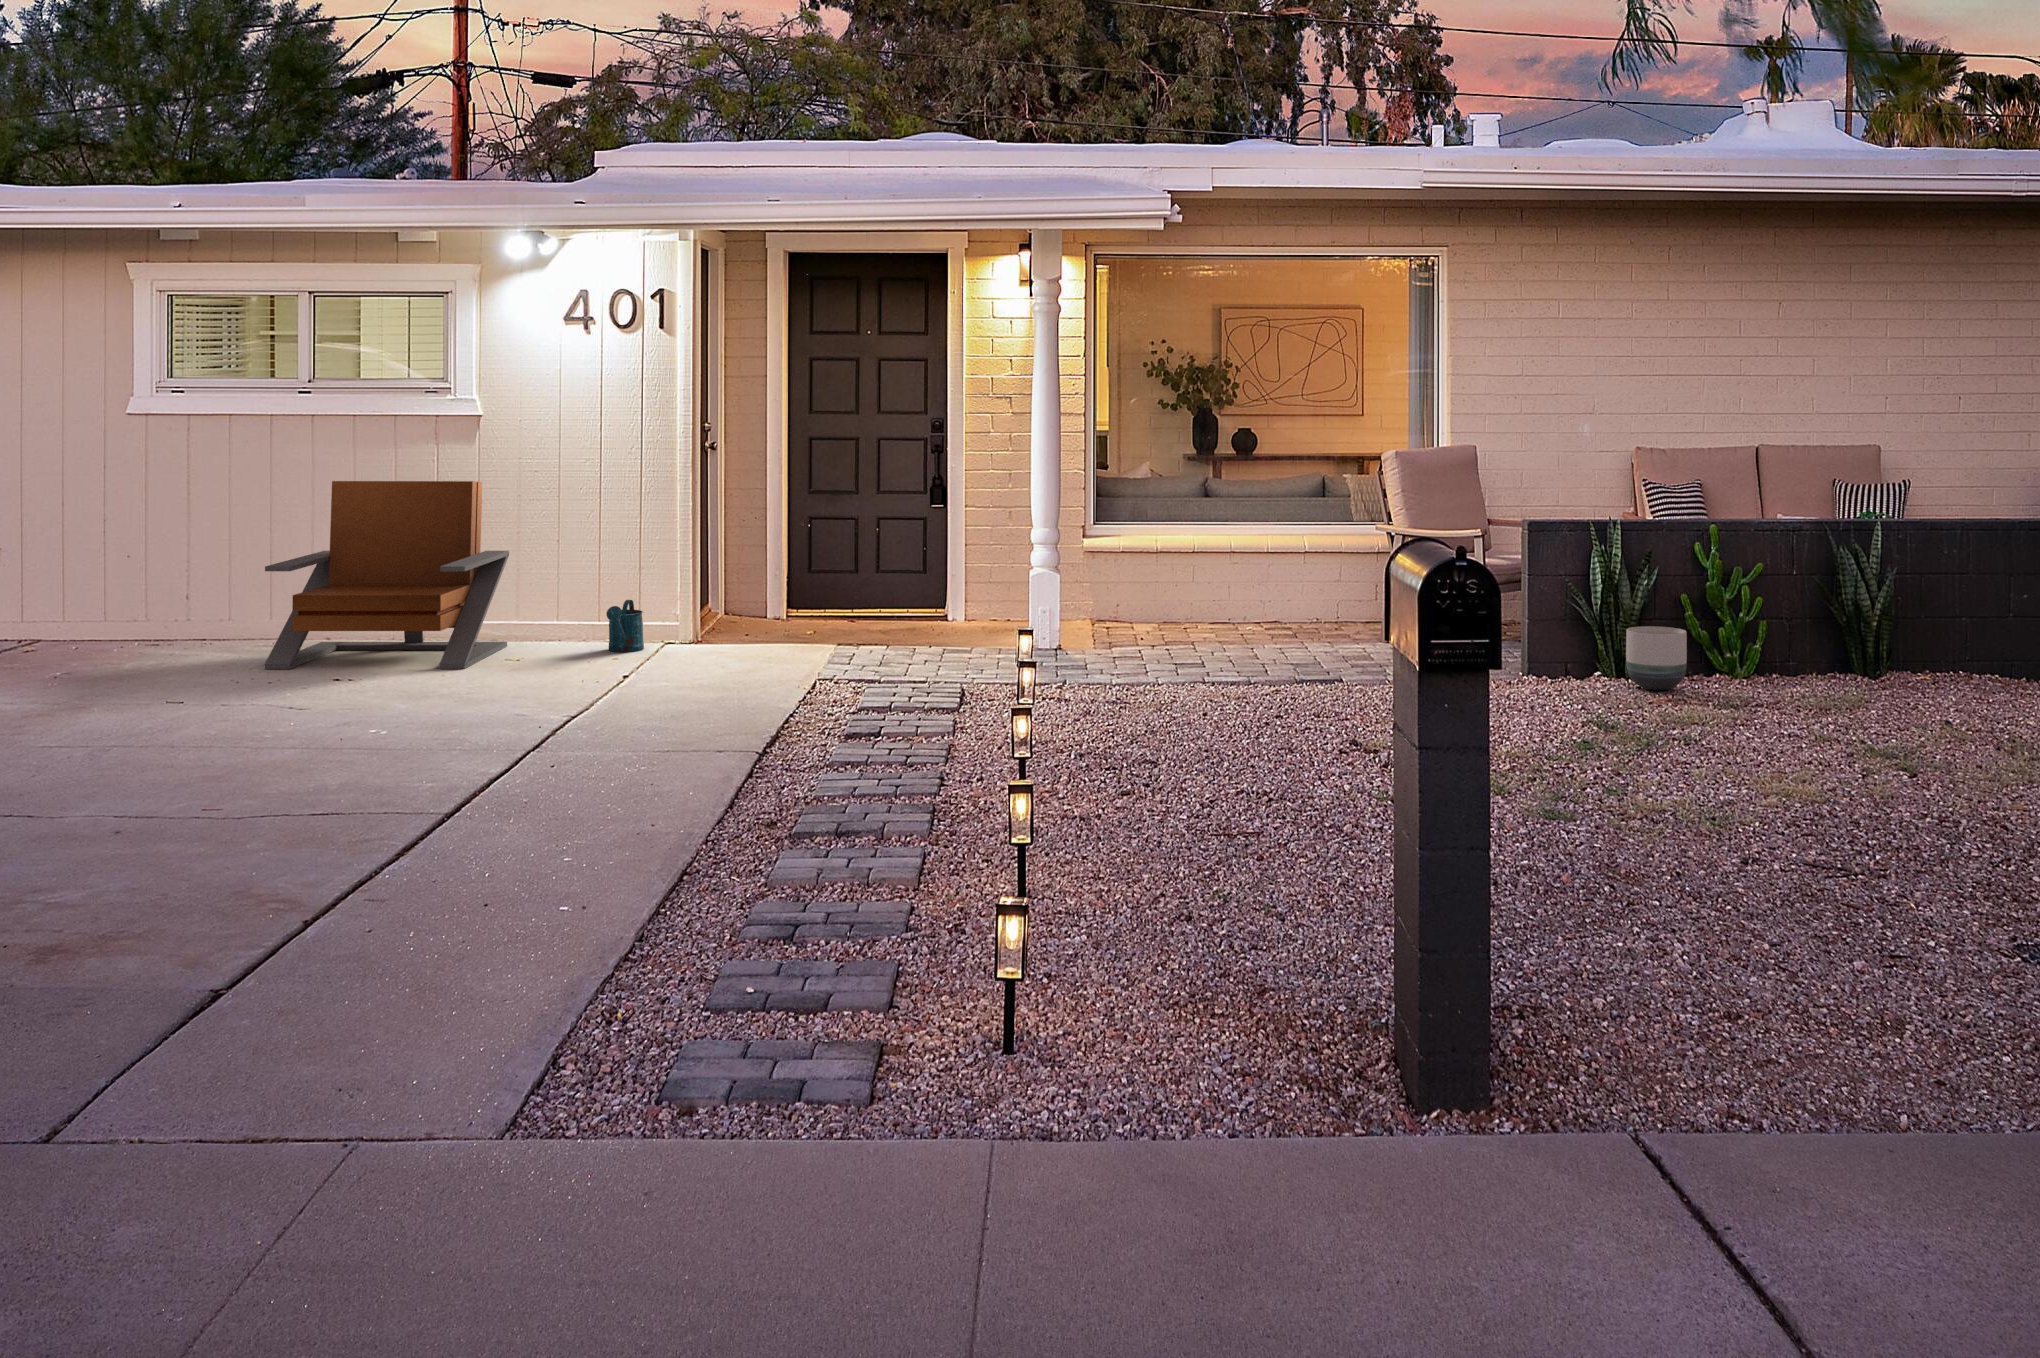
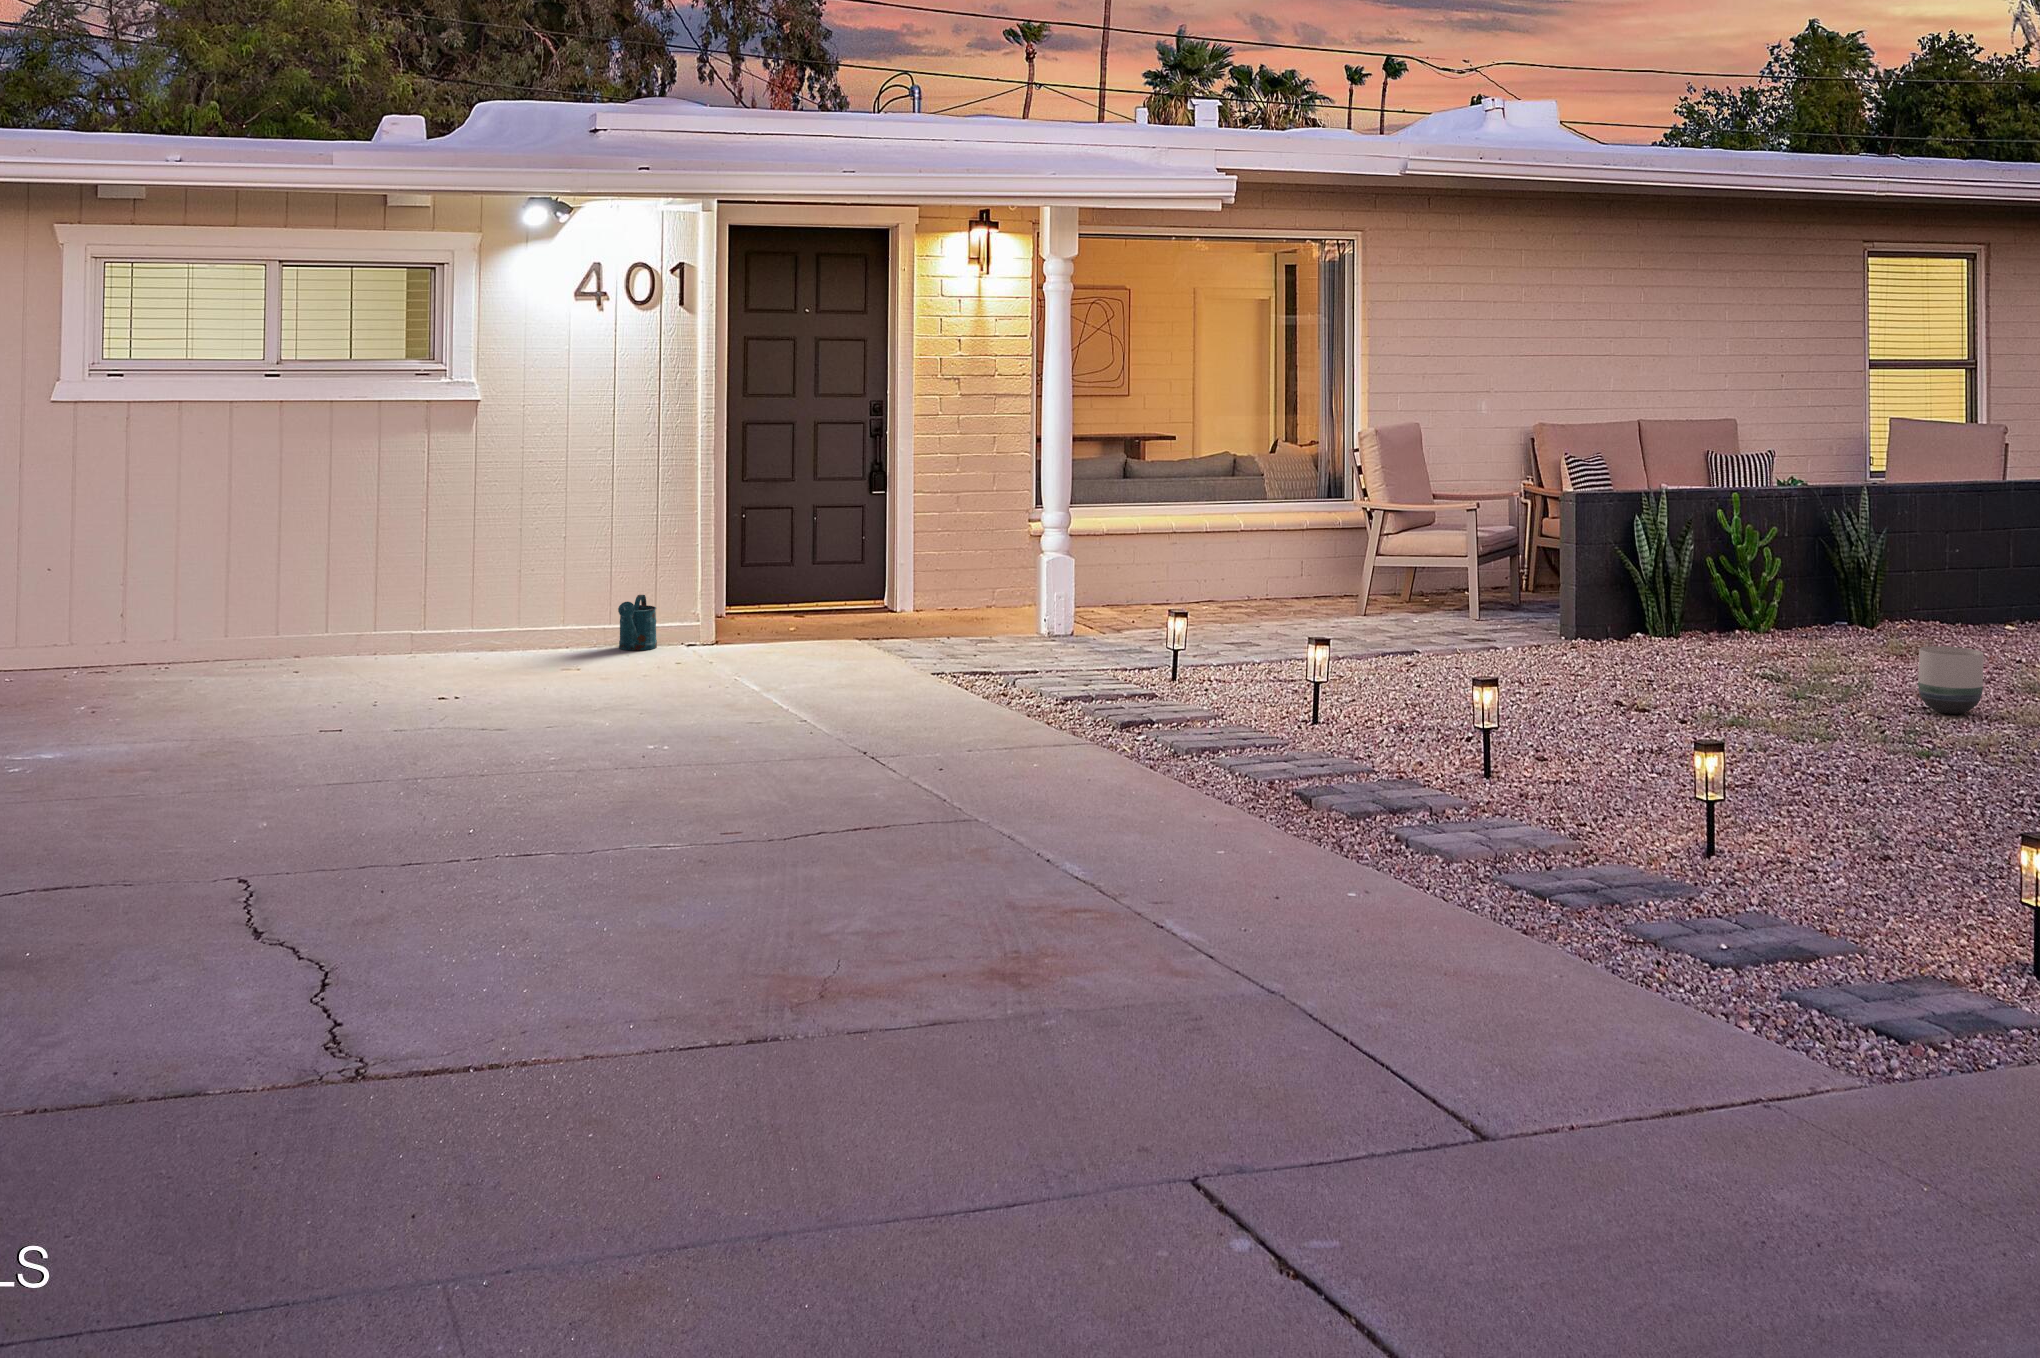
lounge chair: present [265,481,509,669] -> none [251,463,513,667]
planter: present [1626,626,1687,690] -> present [1918,646,1984,714]

